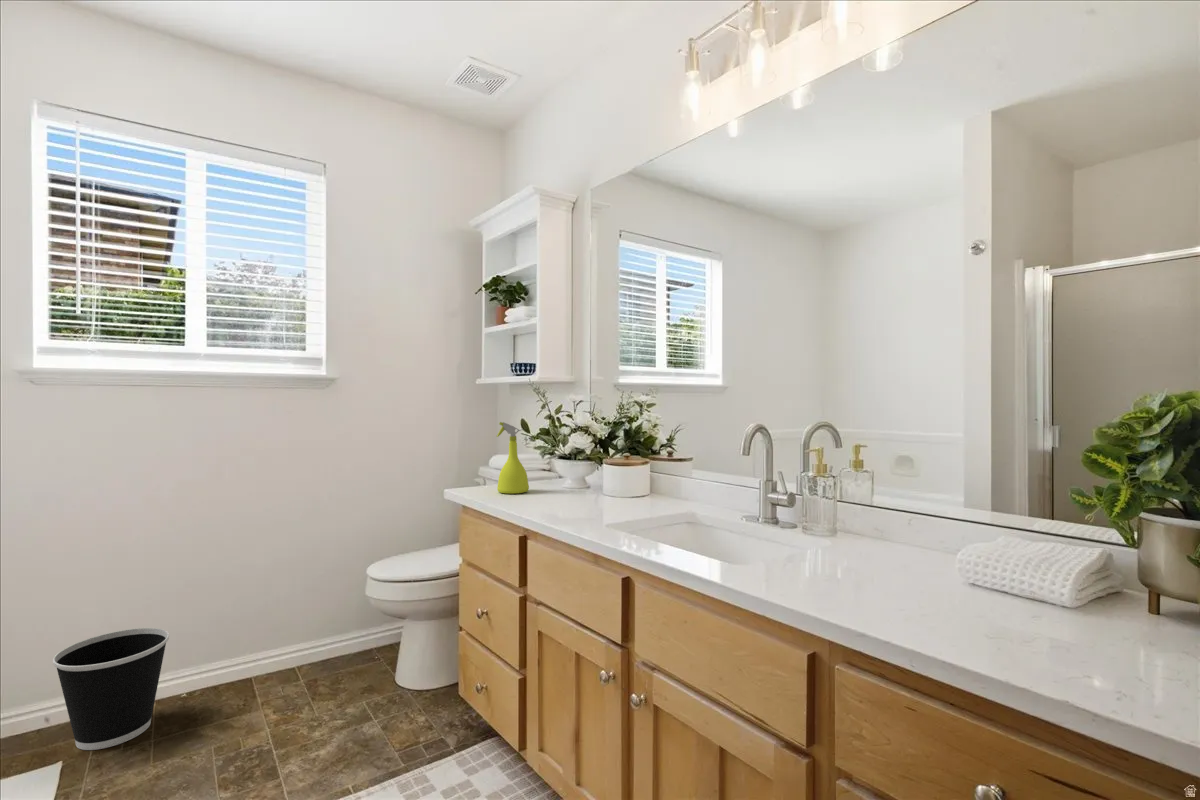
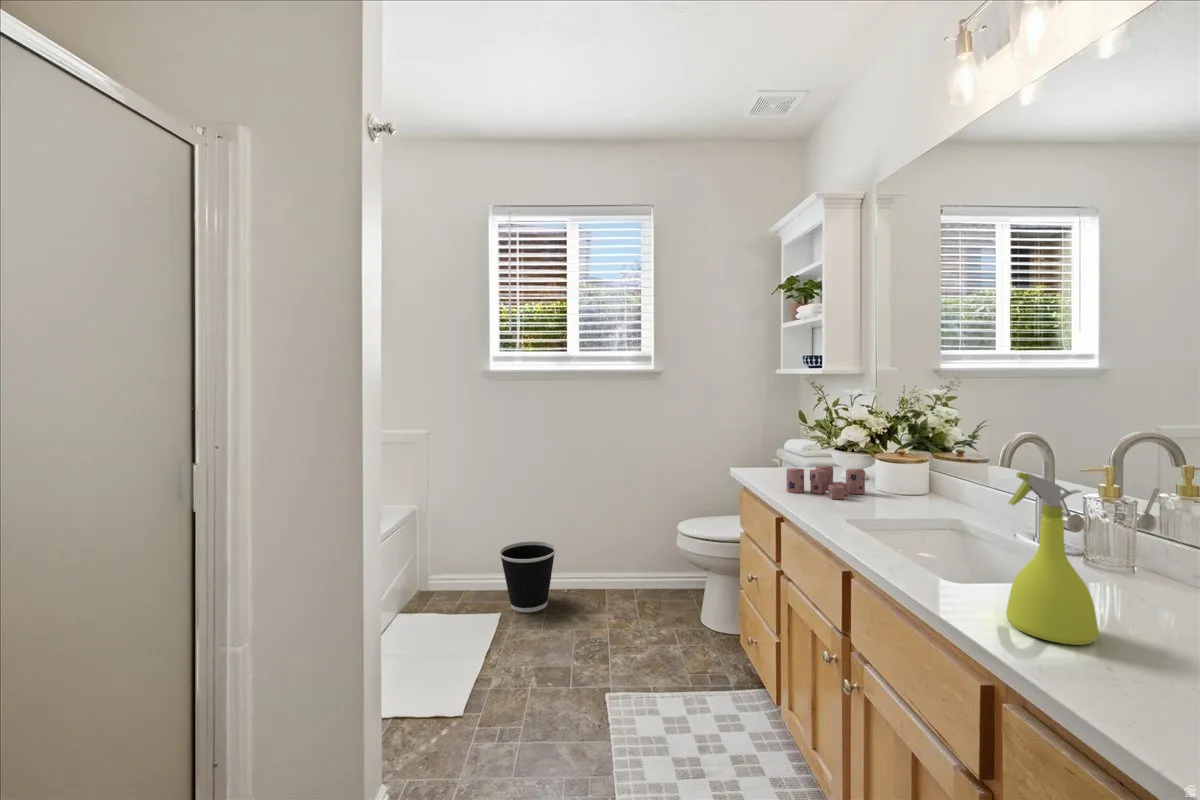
spray bottle: present [497,422,529,494] -> present [1006,472,1099,645]
candle: none [524,474,597,507] -> present [786,466,865,499]

